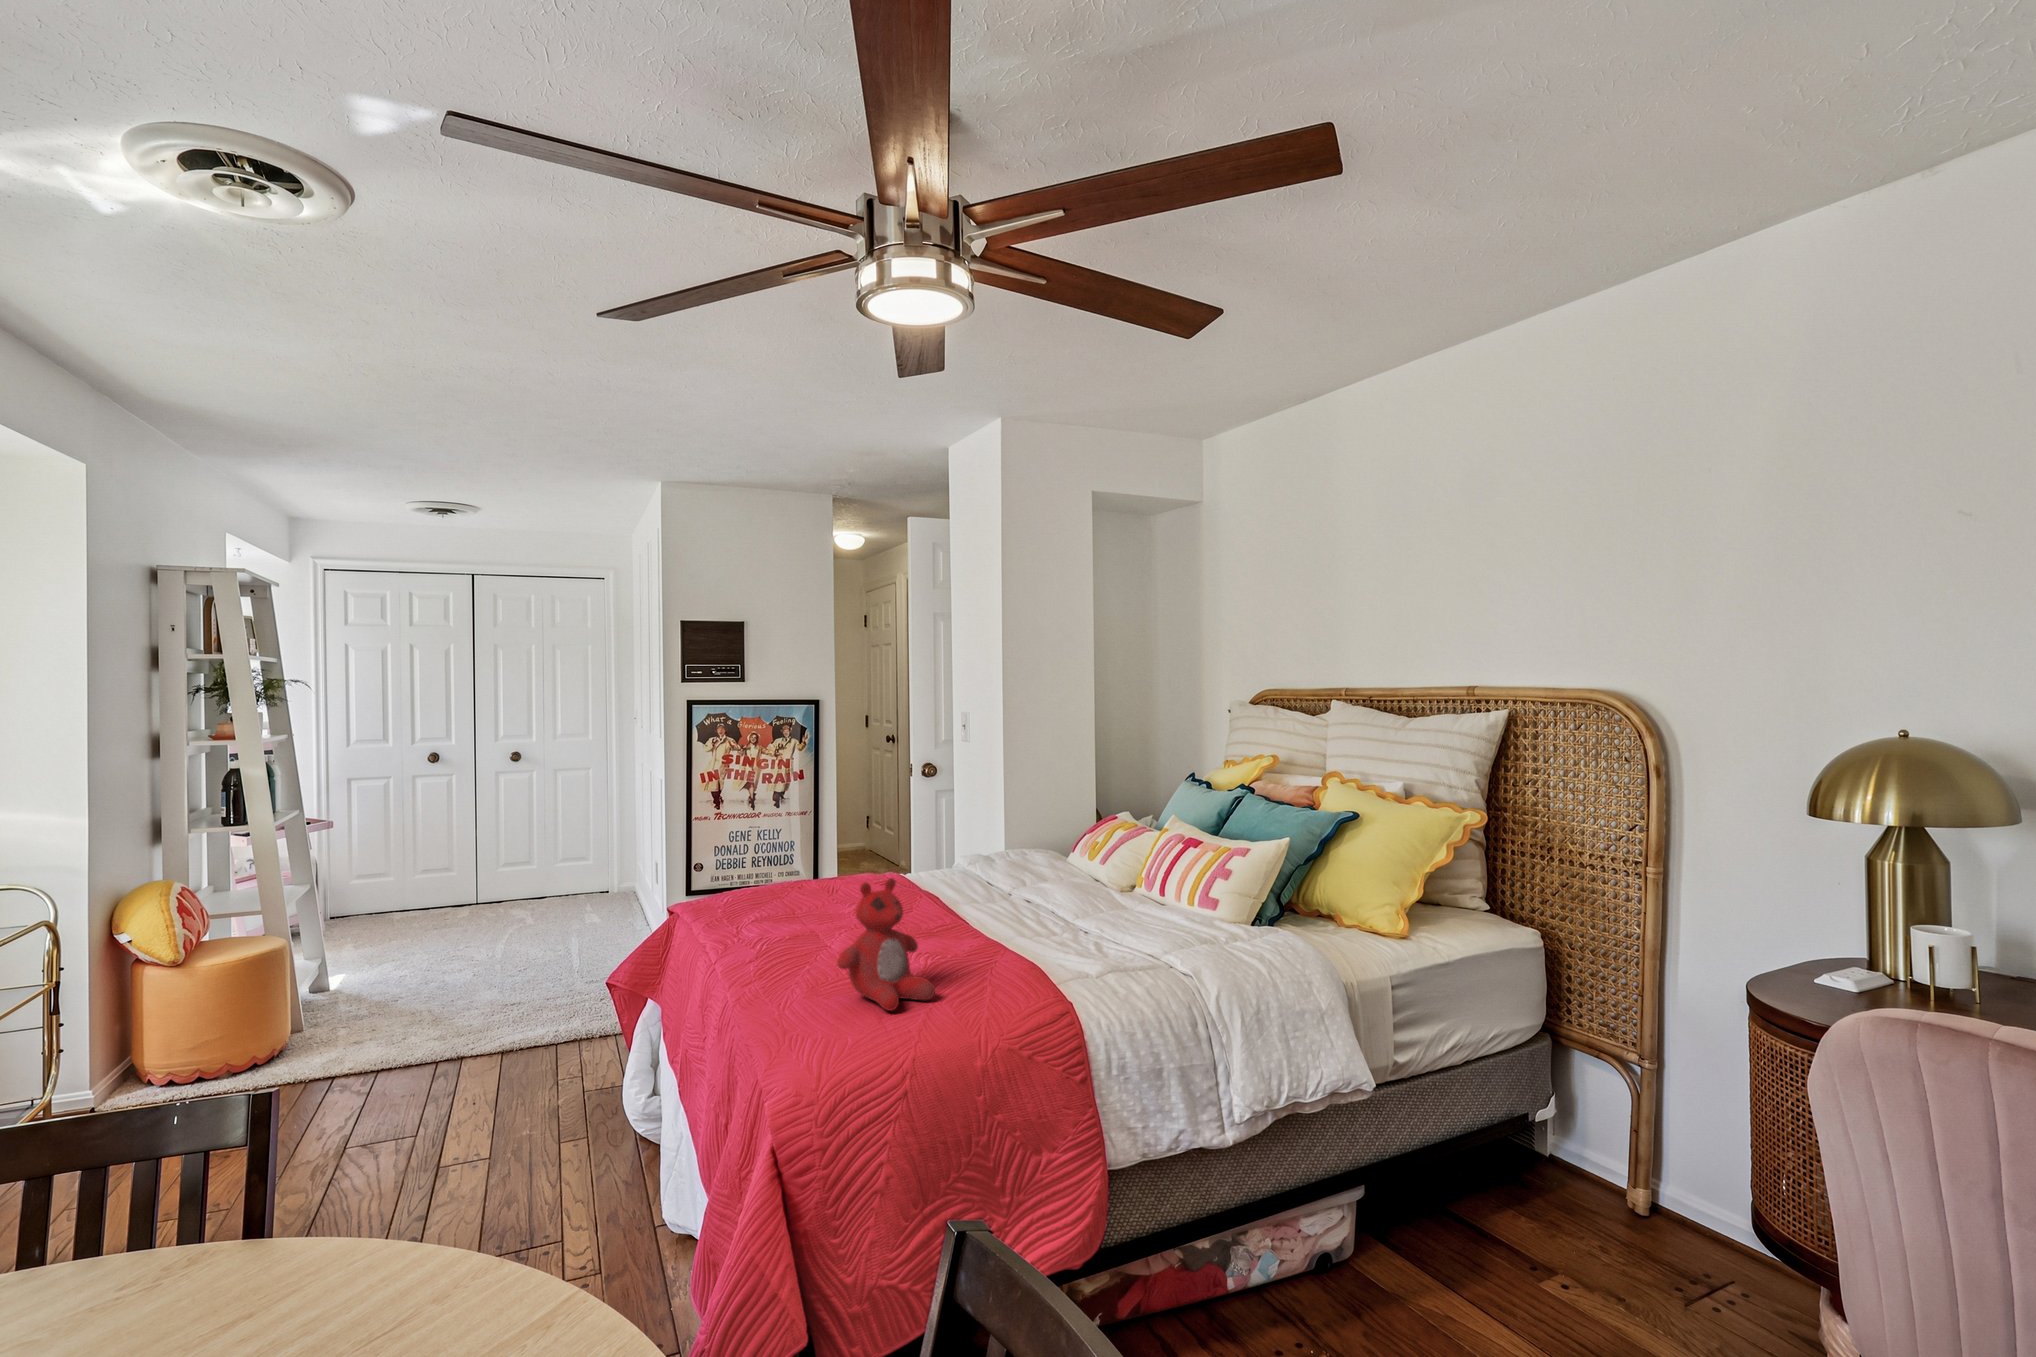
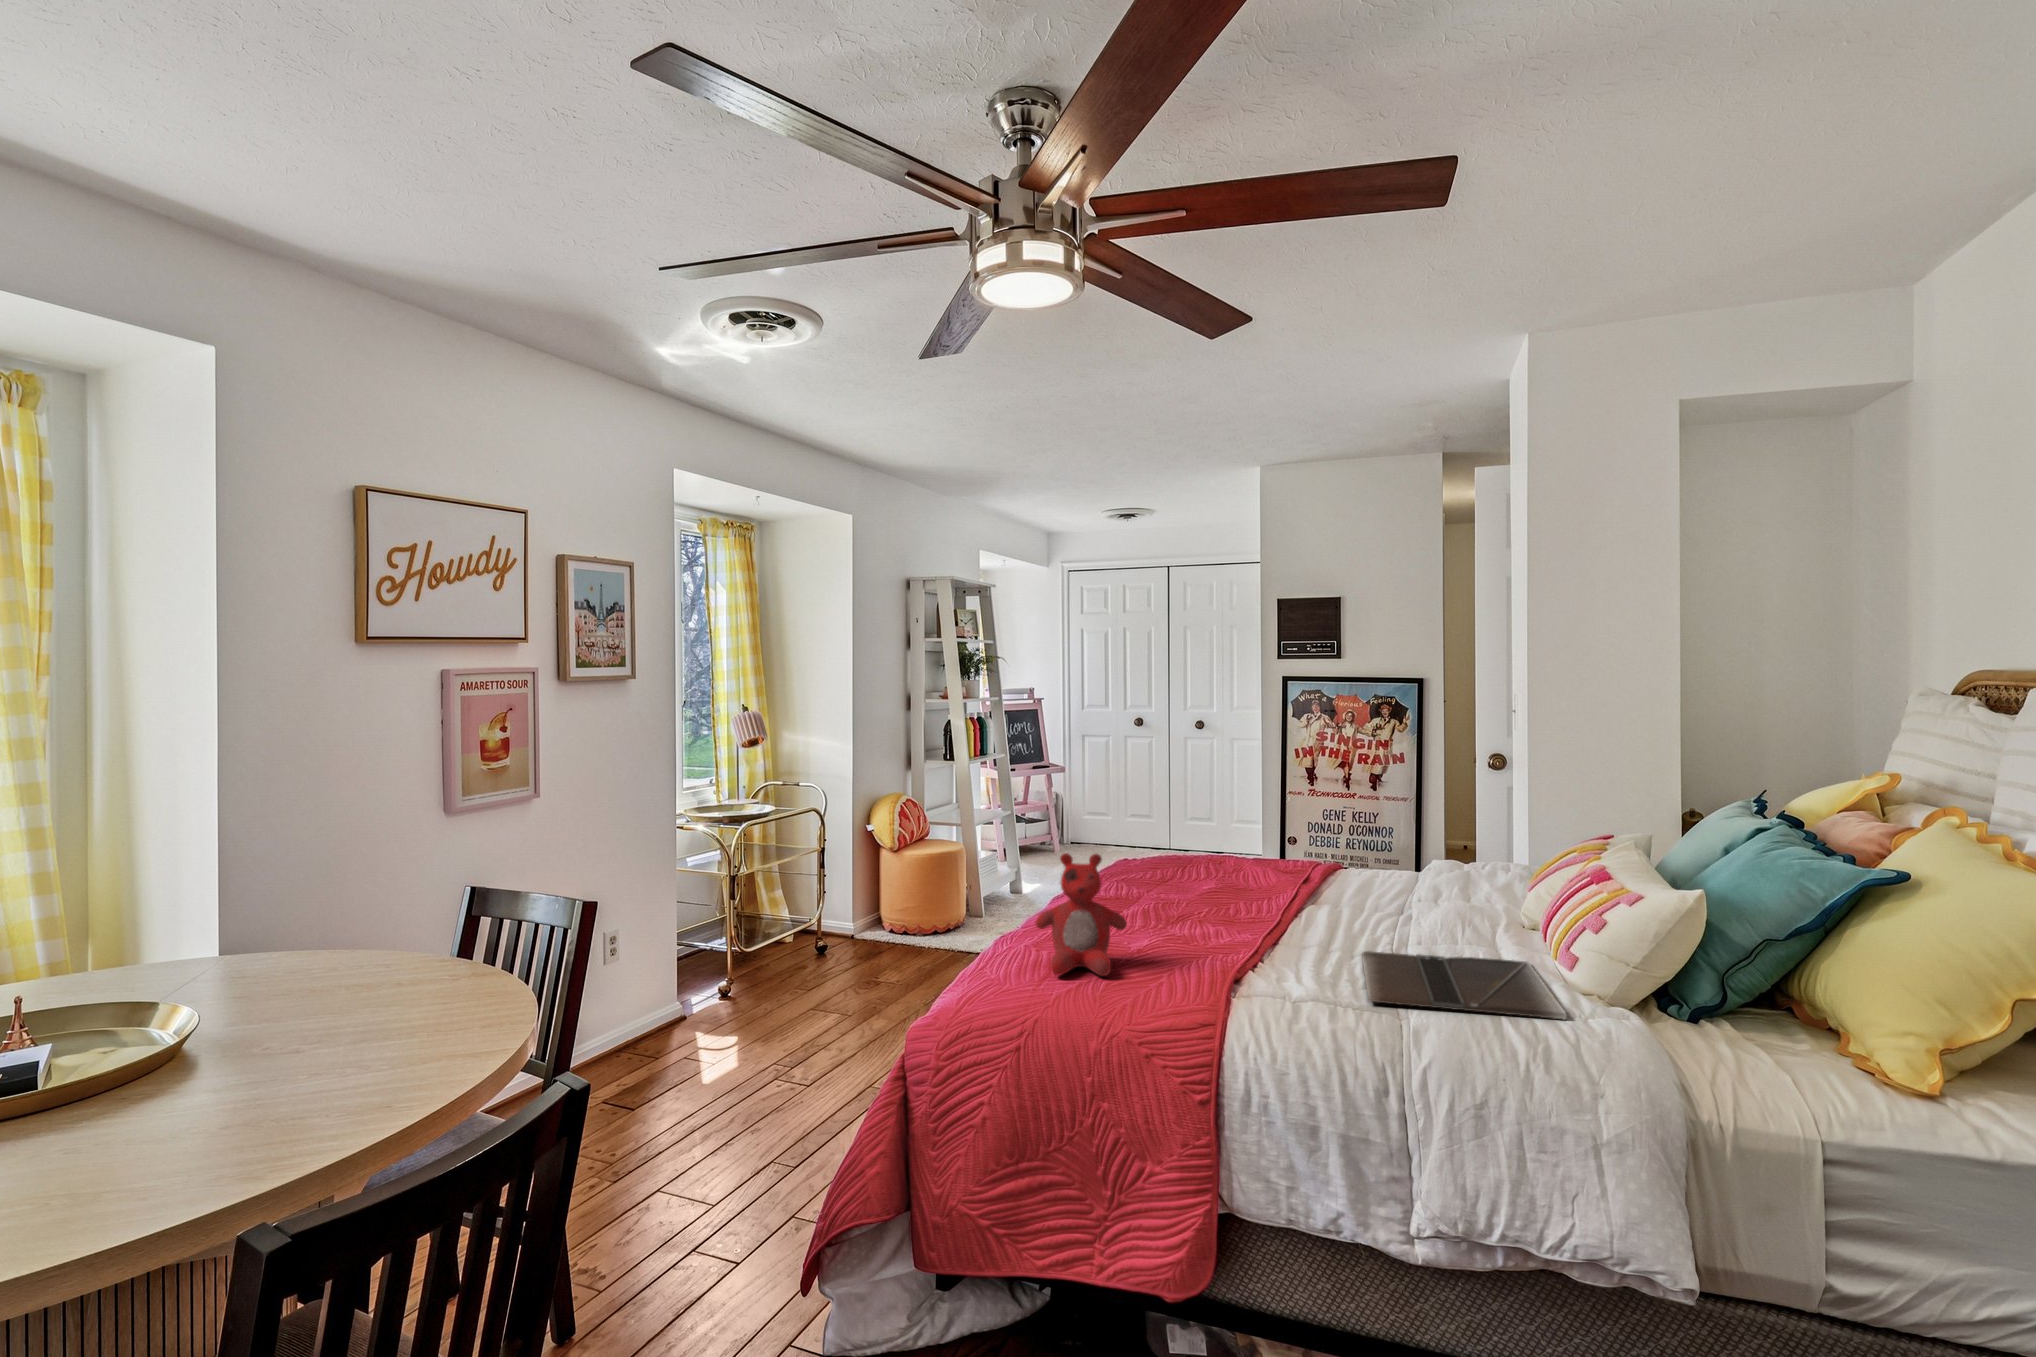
laptop: none [1061,910,1249,959] -> present [1362,951,1567,1020]

